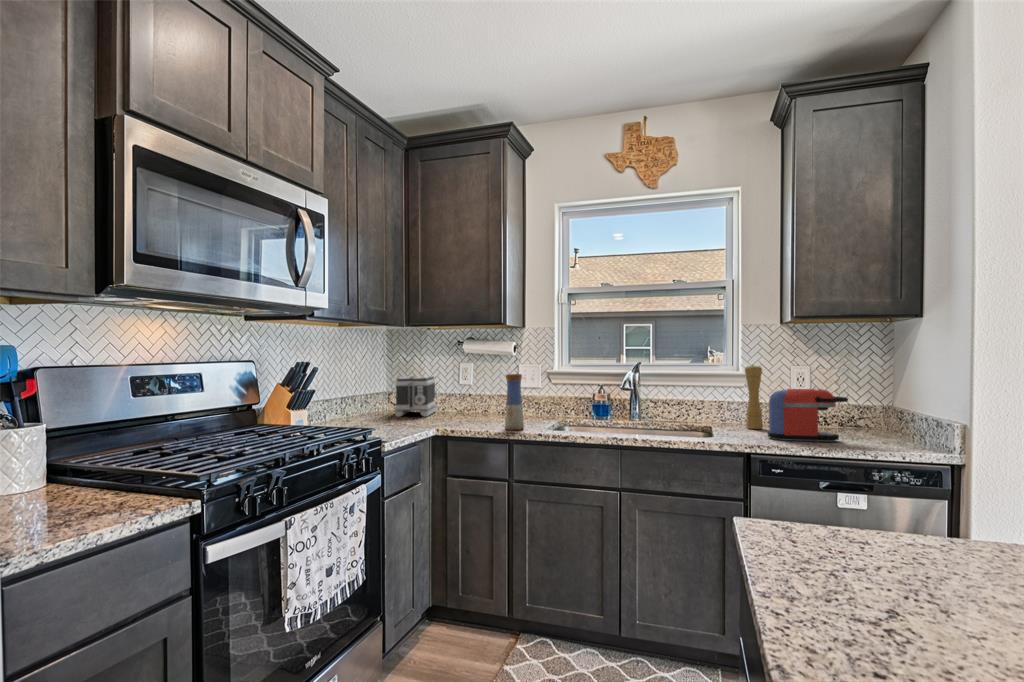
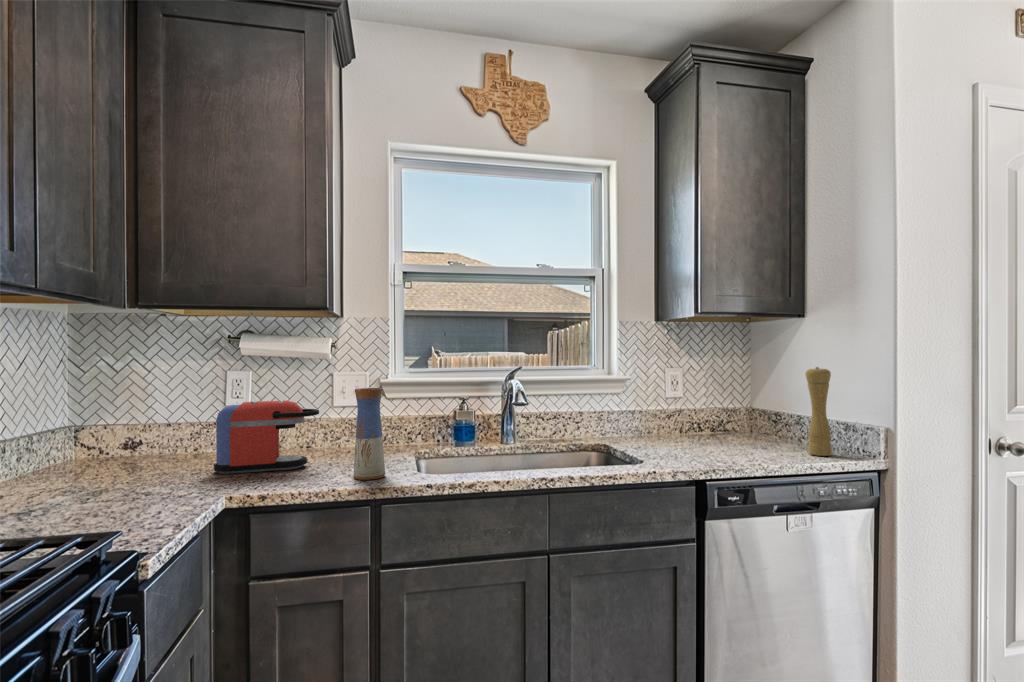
pepper mill: present [745,365,763,429] -> present [806,367,832,456]
toaster: present [395,376,437,417] -> none [102,395,177,474]
coffee maker: present [768,389,848,442] -> present [214,401,319,474]

